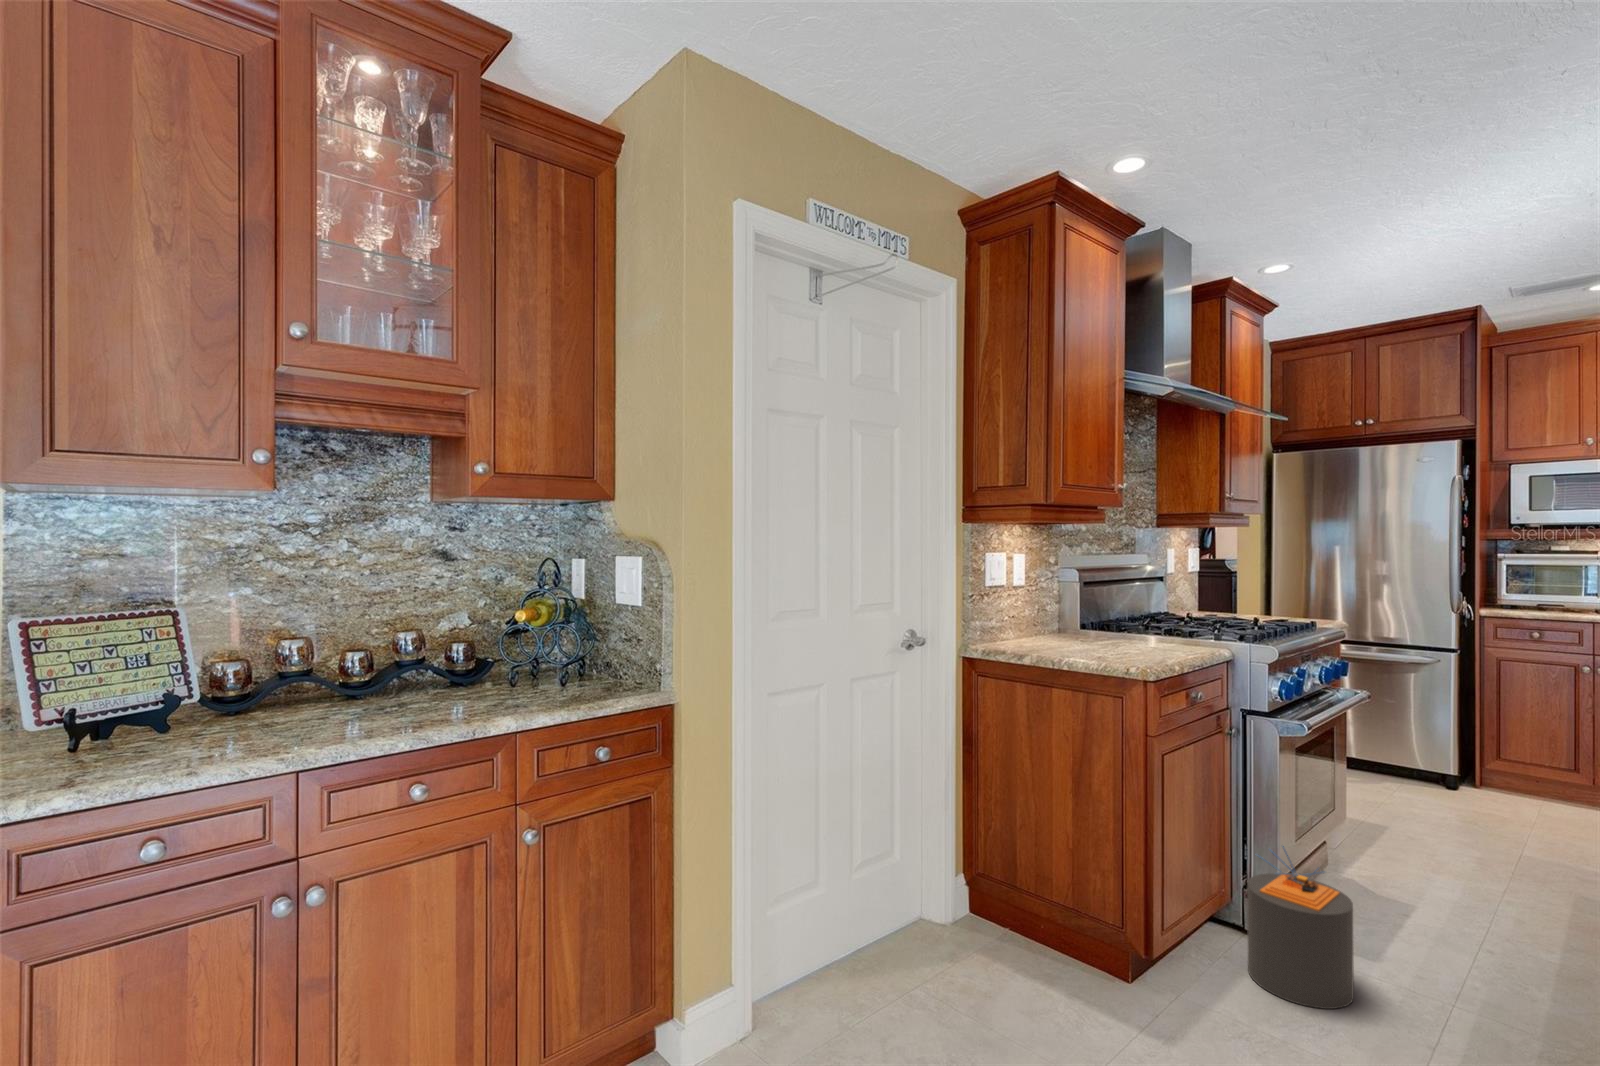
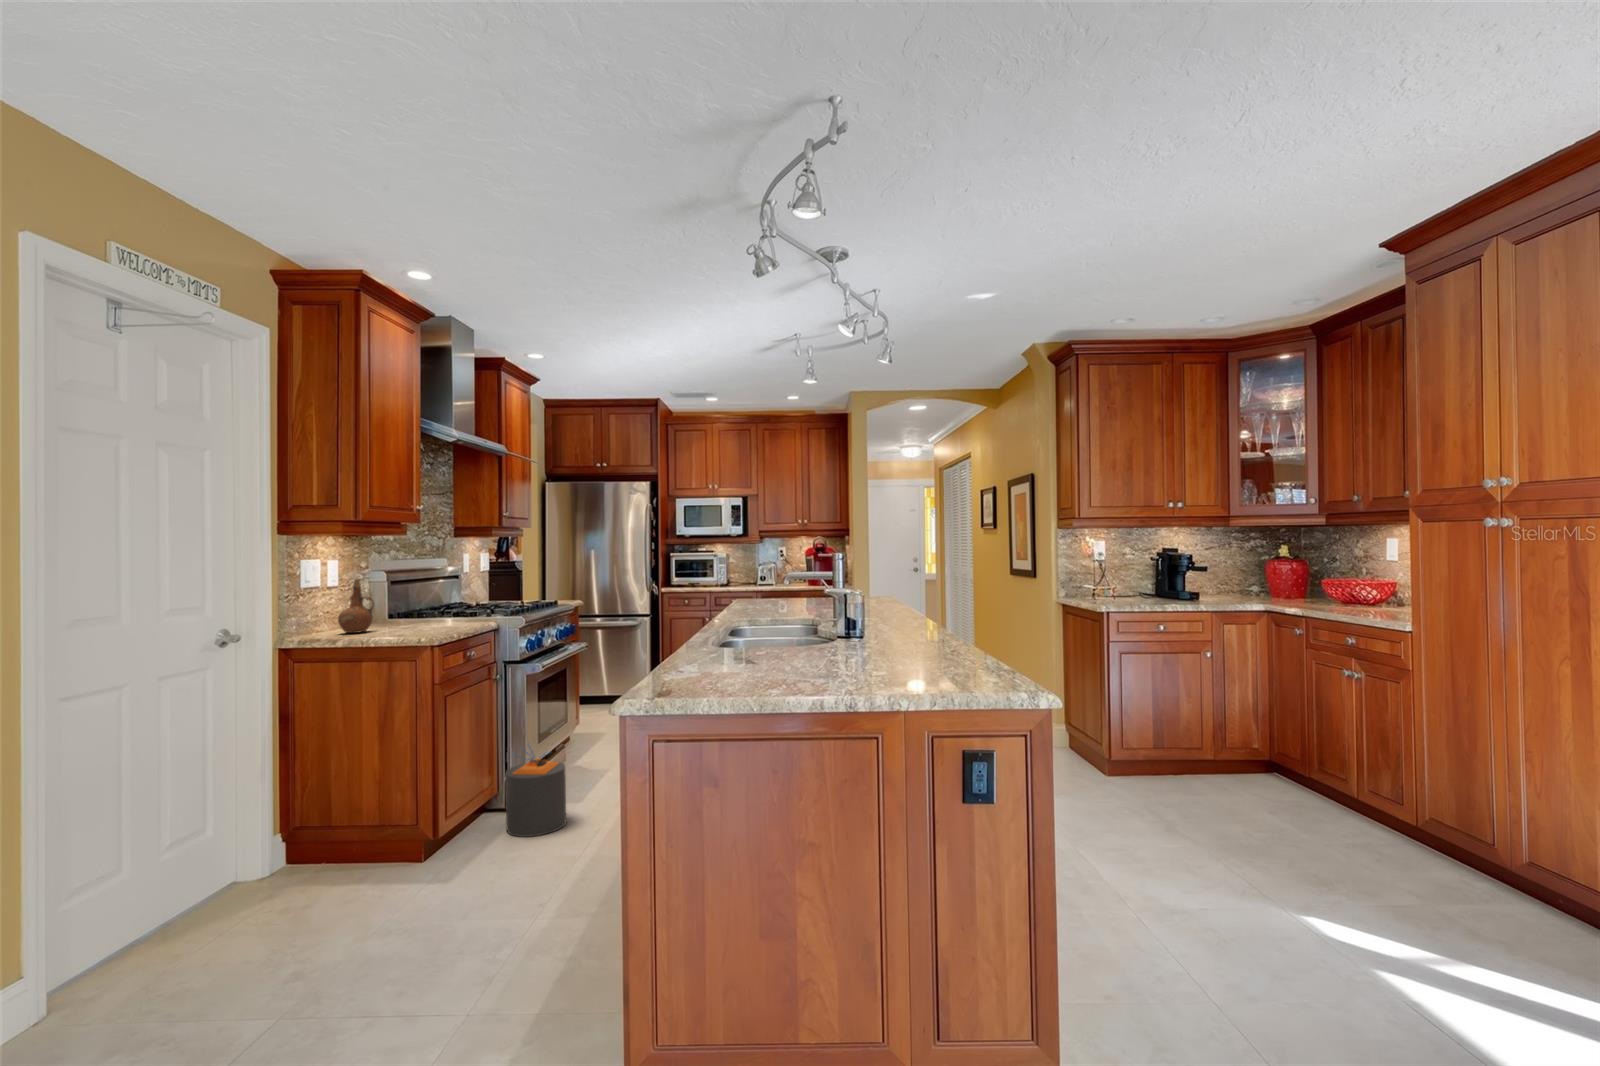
ceramic pitcher: none [1025,579,1067,647] -> present [338,579,374,633]

